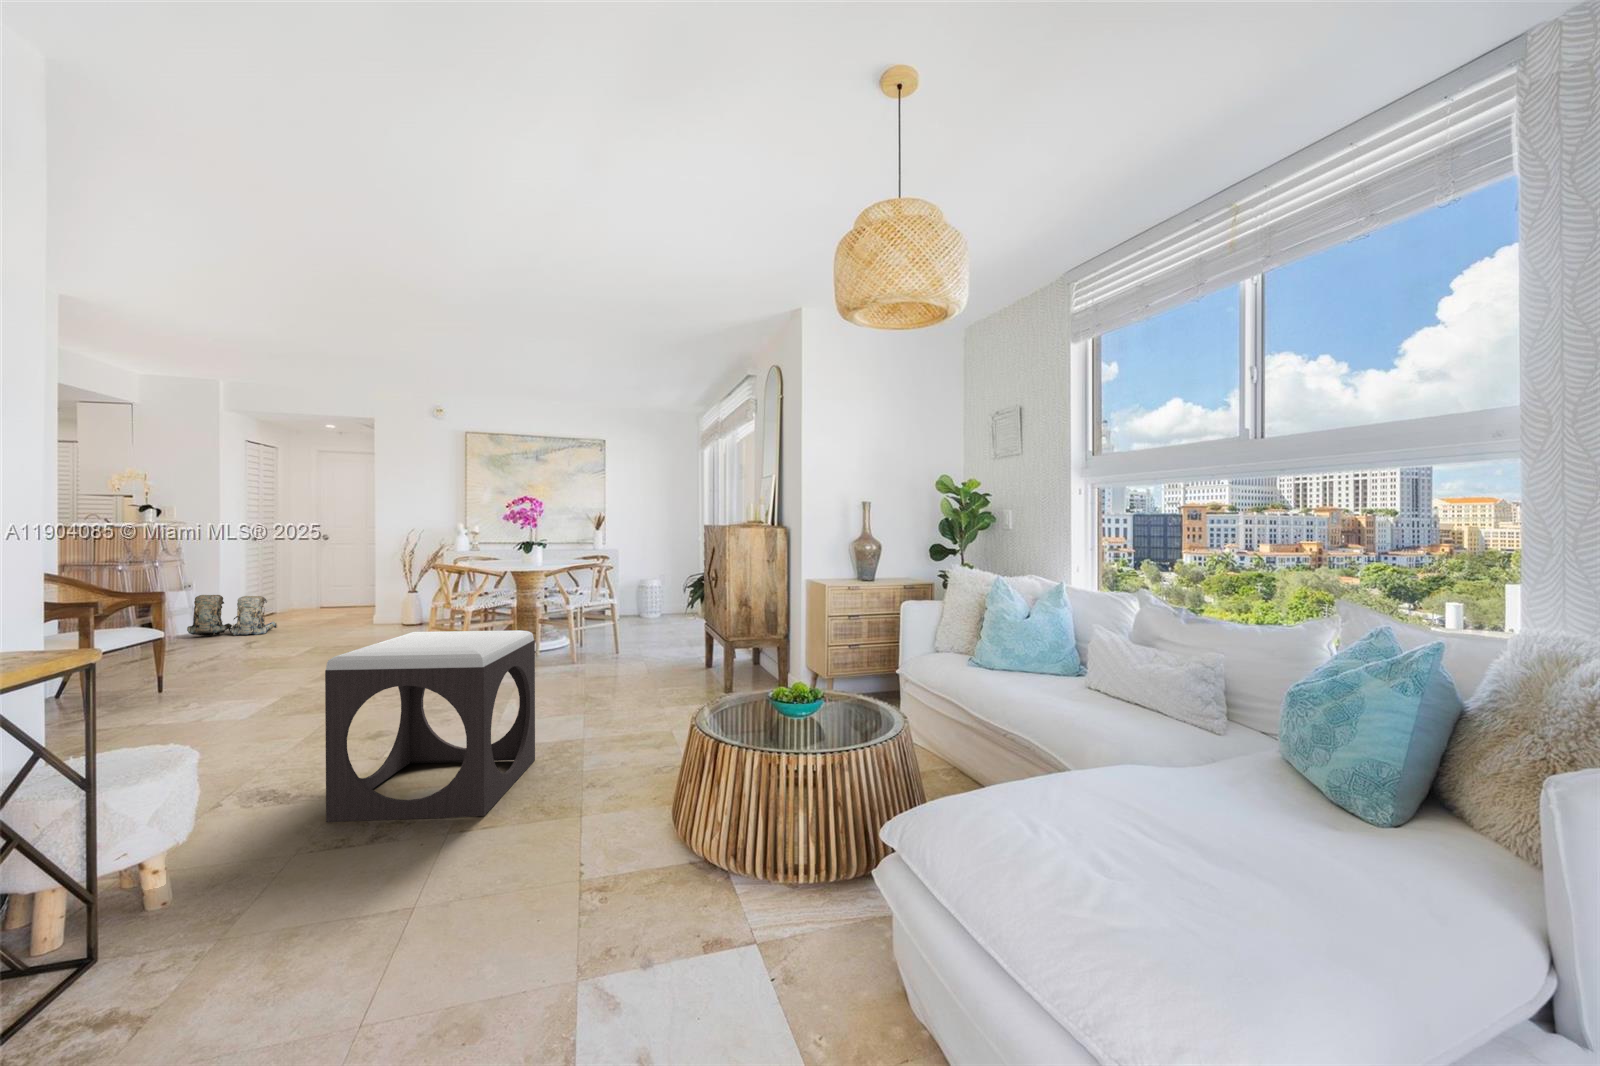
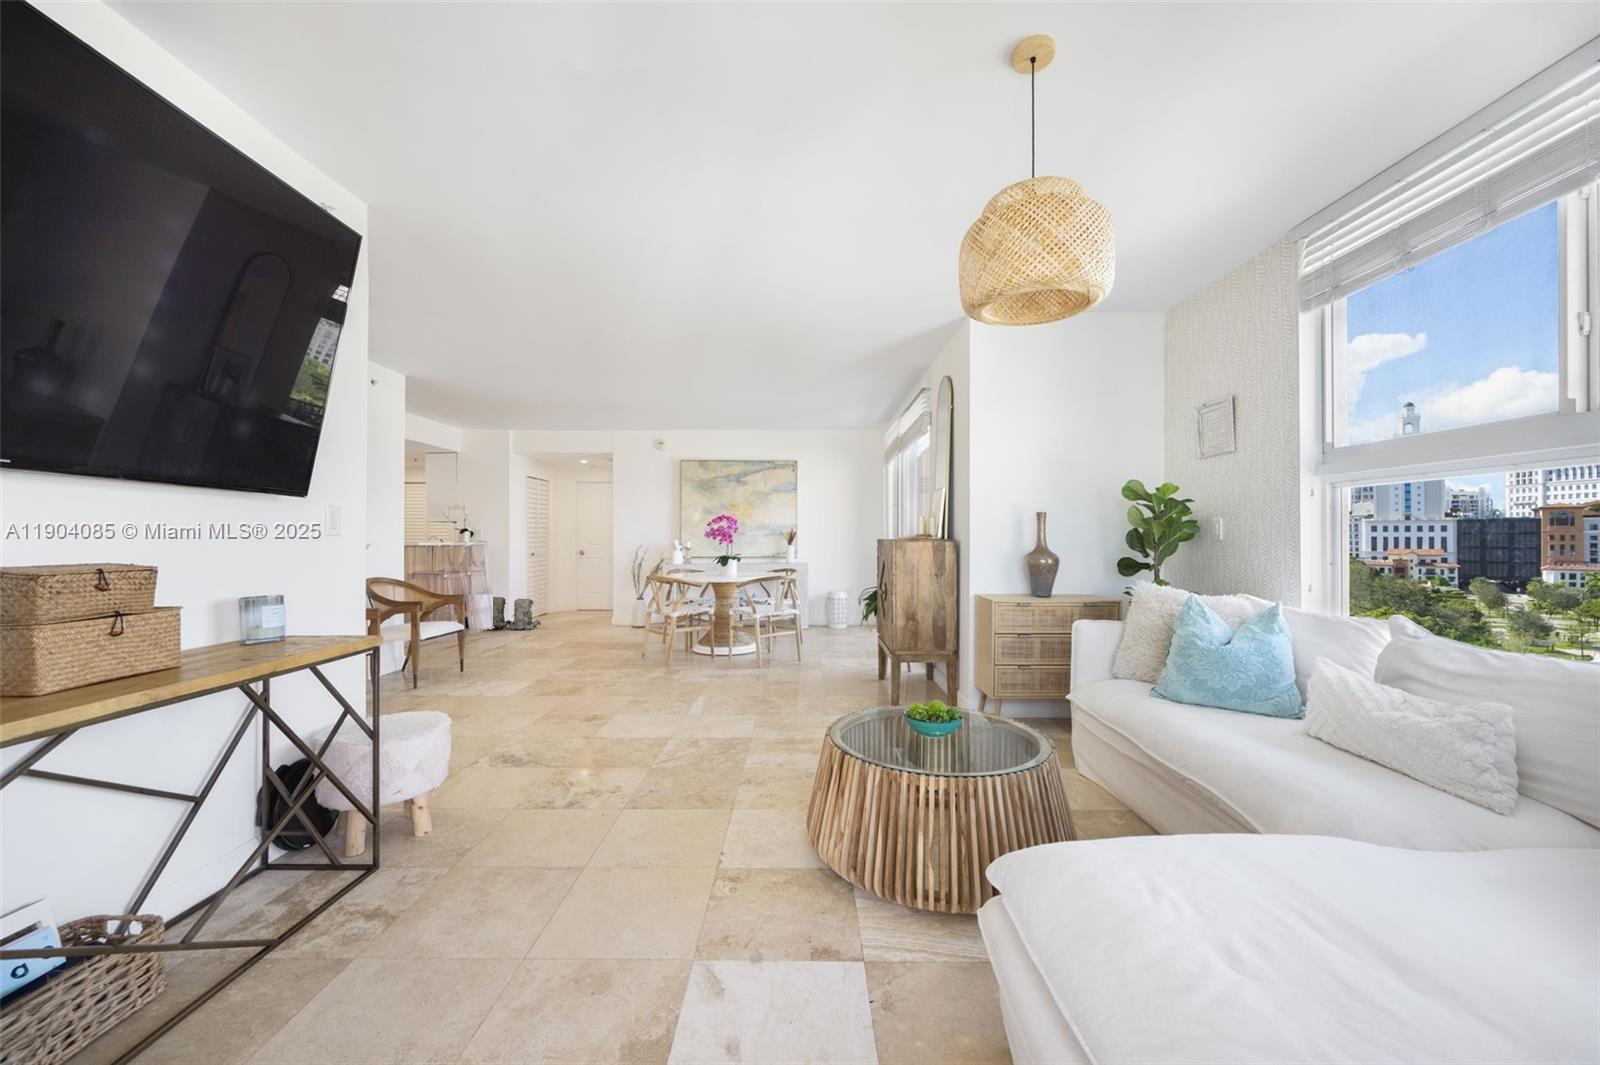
footstool: present [325,630,535,822] -> none [540,632,706,798]

